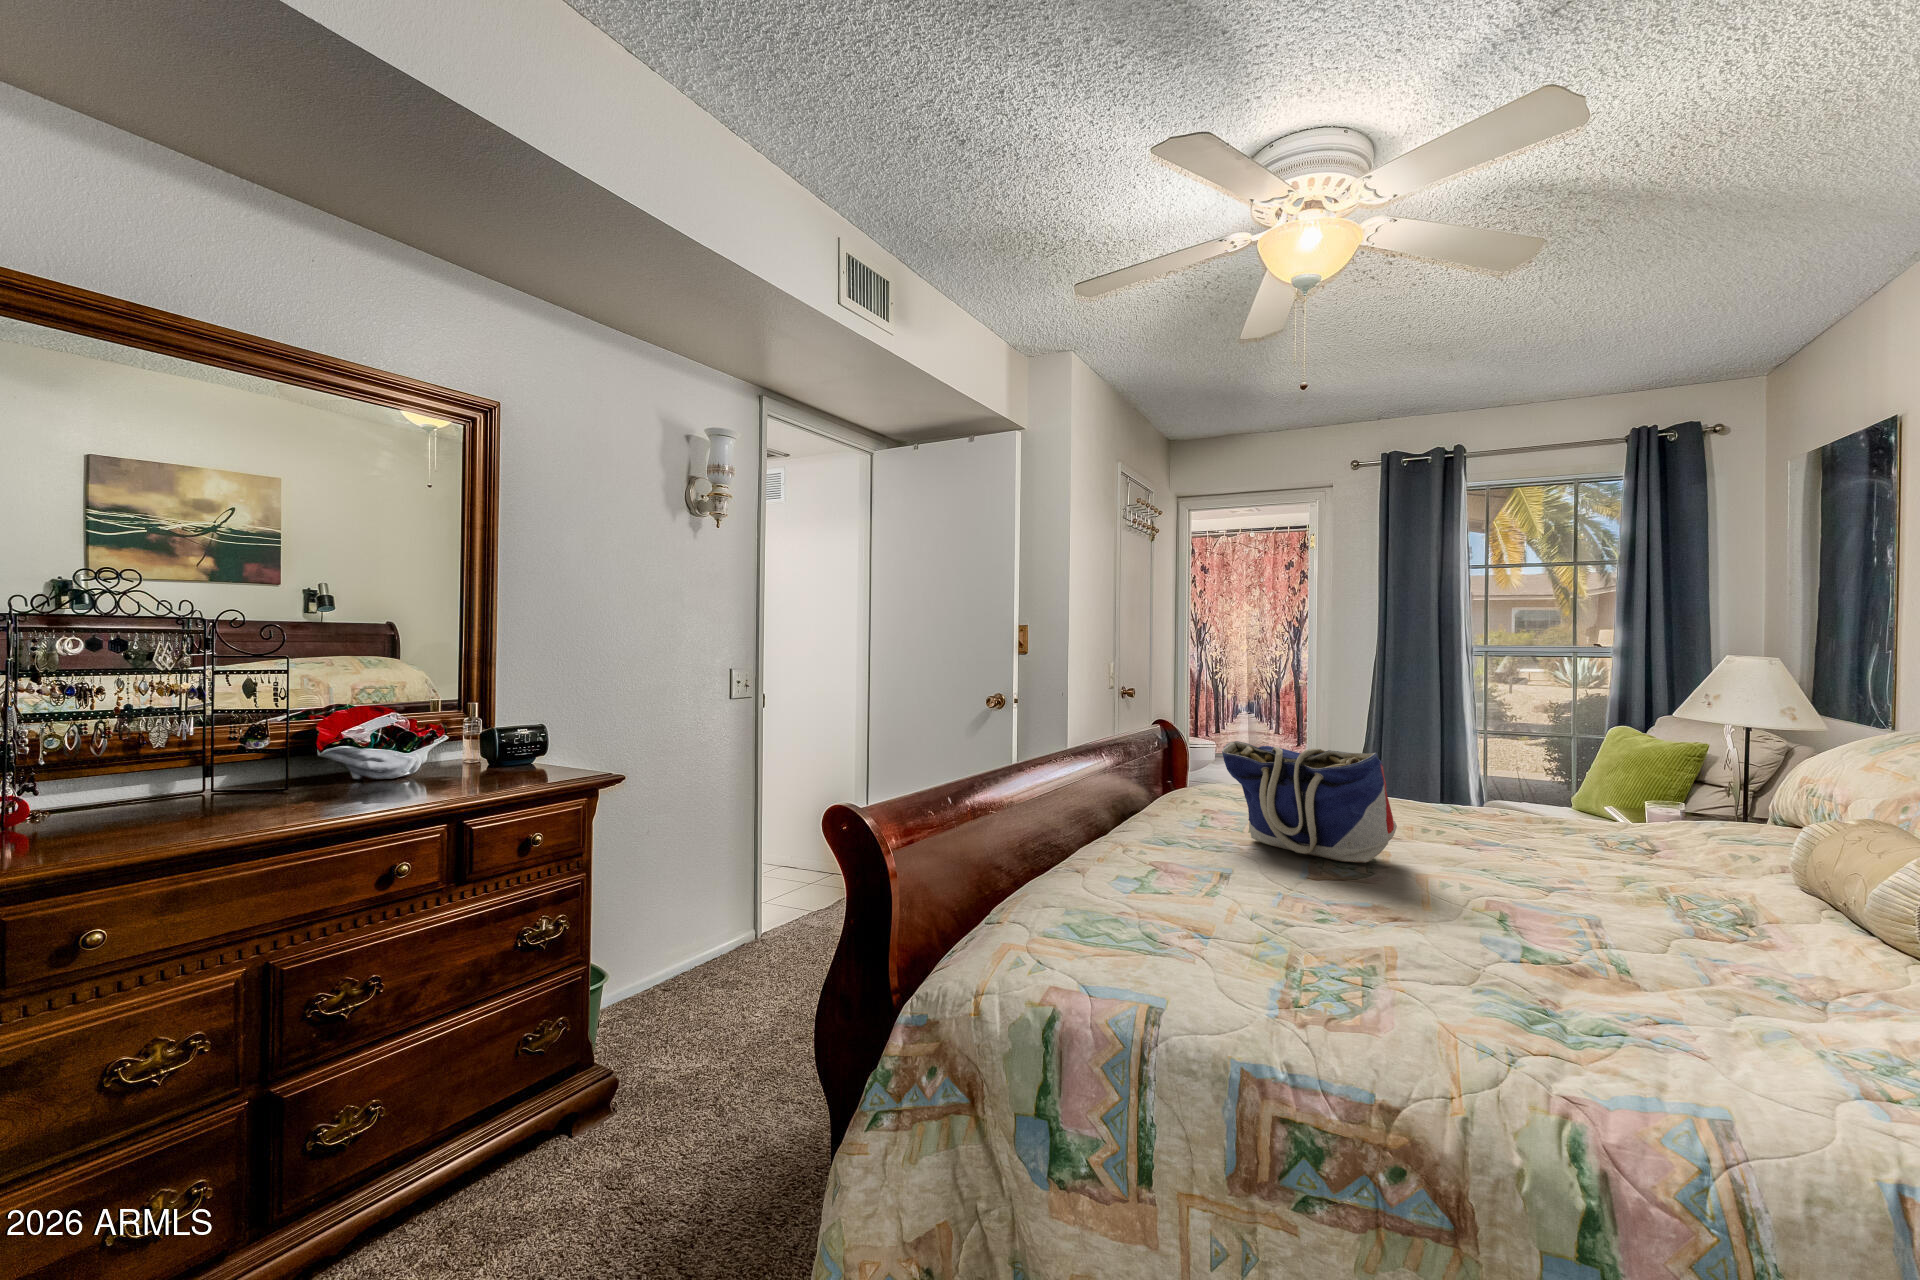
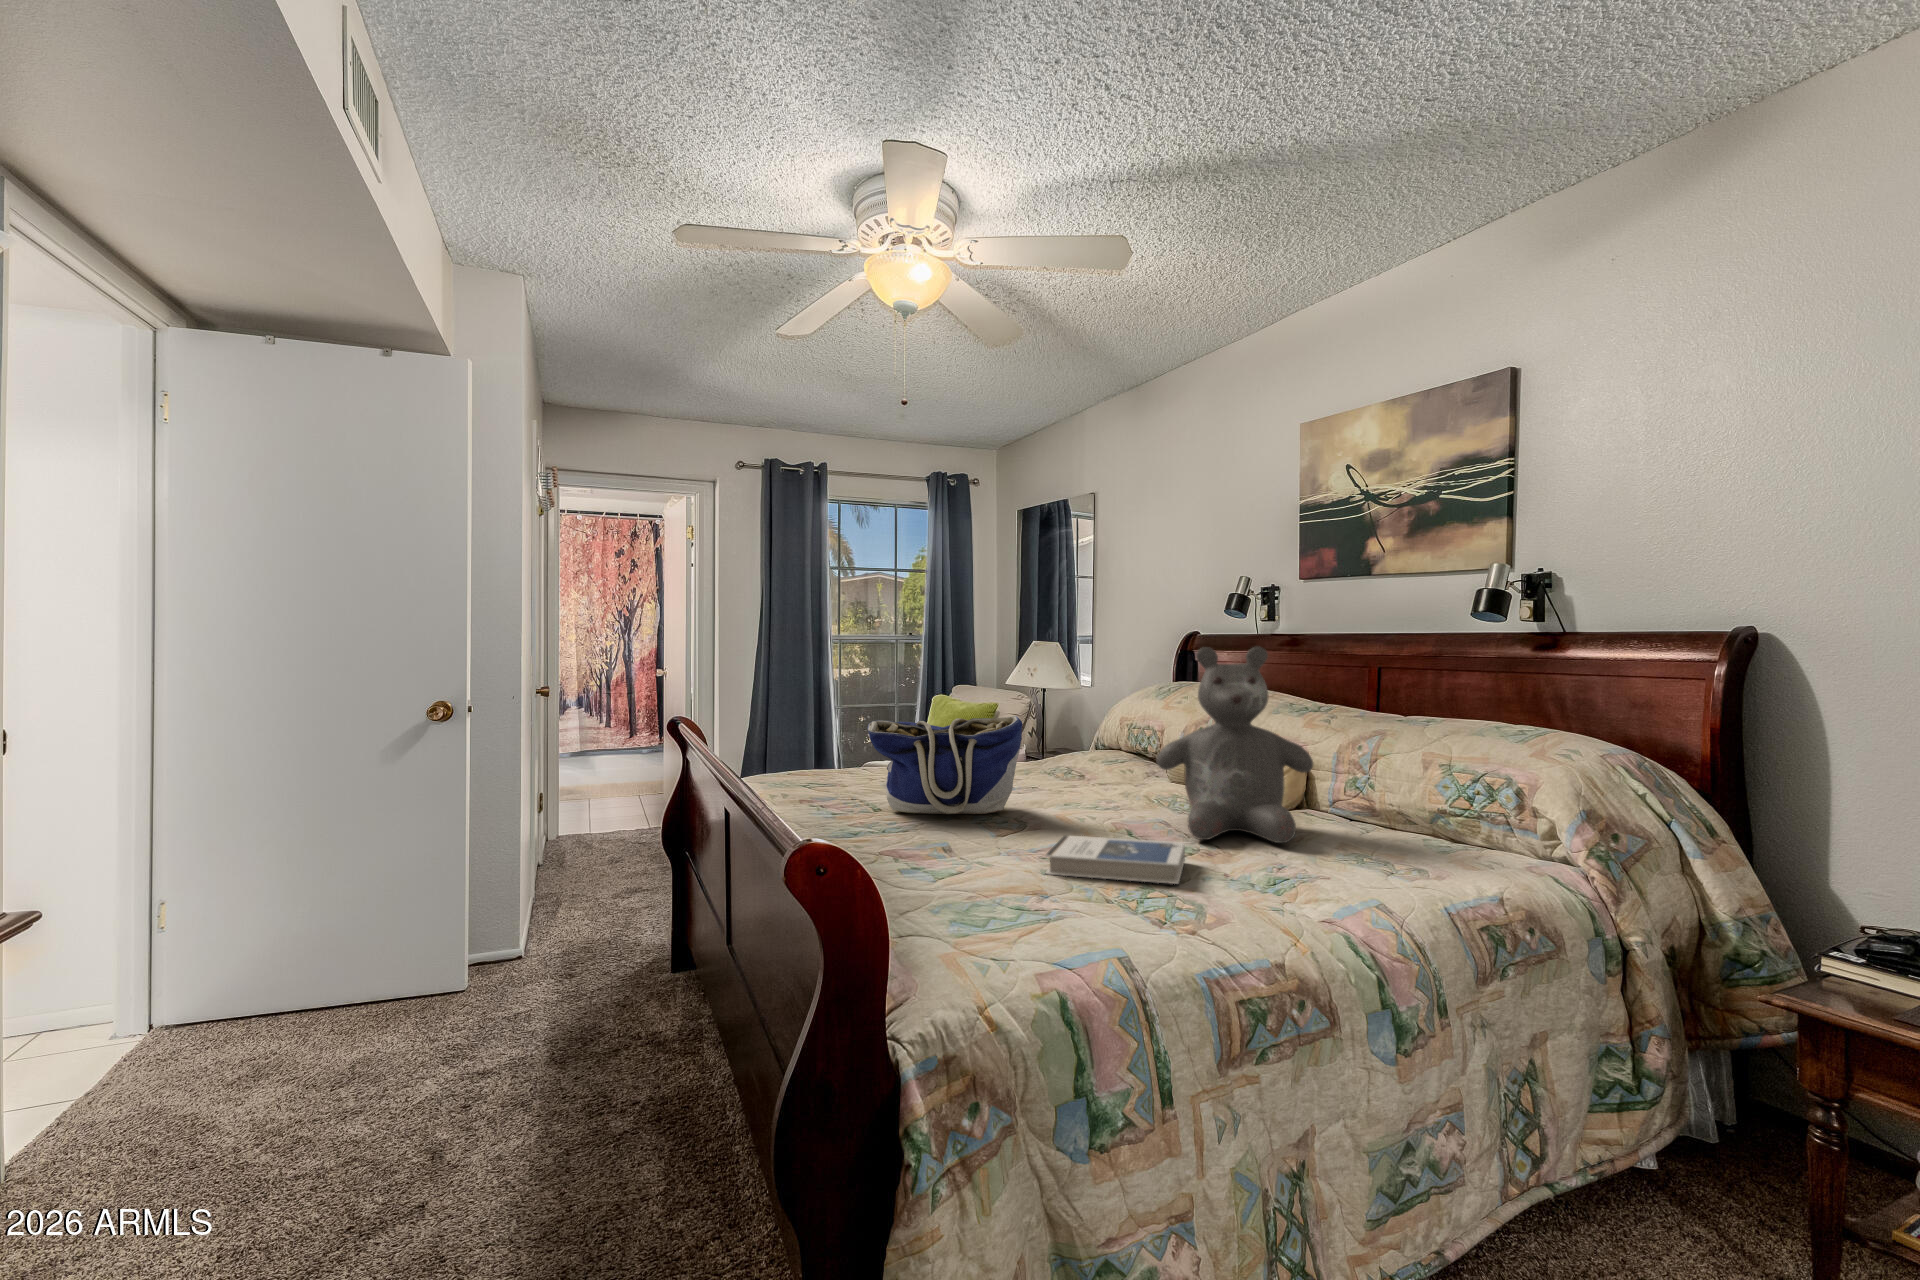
teddy bear: none [1538,682,1840,994] -> present [1156,646,1313,843]
hardback book: none [1251,895,1459,978] -> present [1046,835,1185,884]

